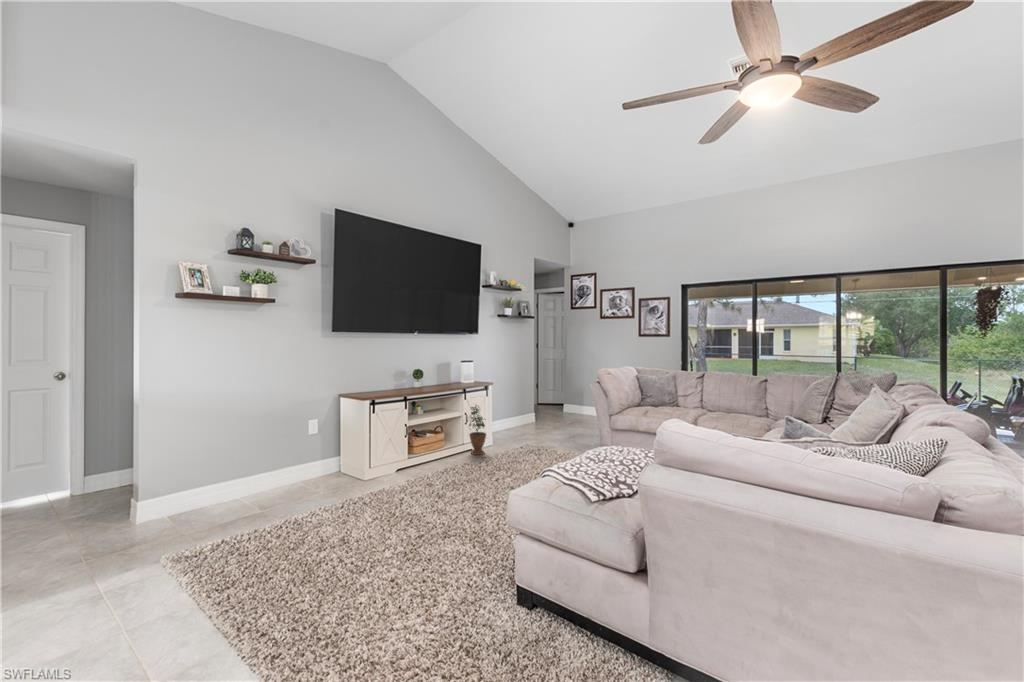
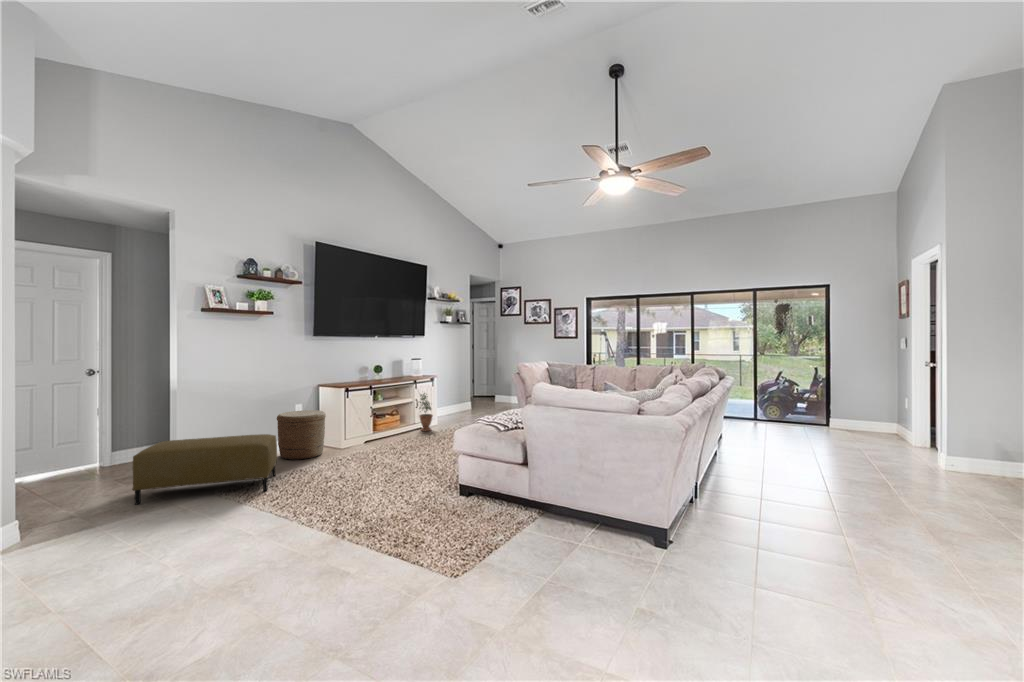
woven basket: none [279,429,343,498] -> present [277,410,326,460]
ottoman: none [37,470,263,579] -> present [132,434,277,504]

